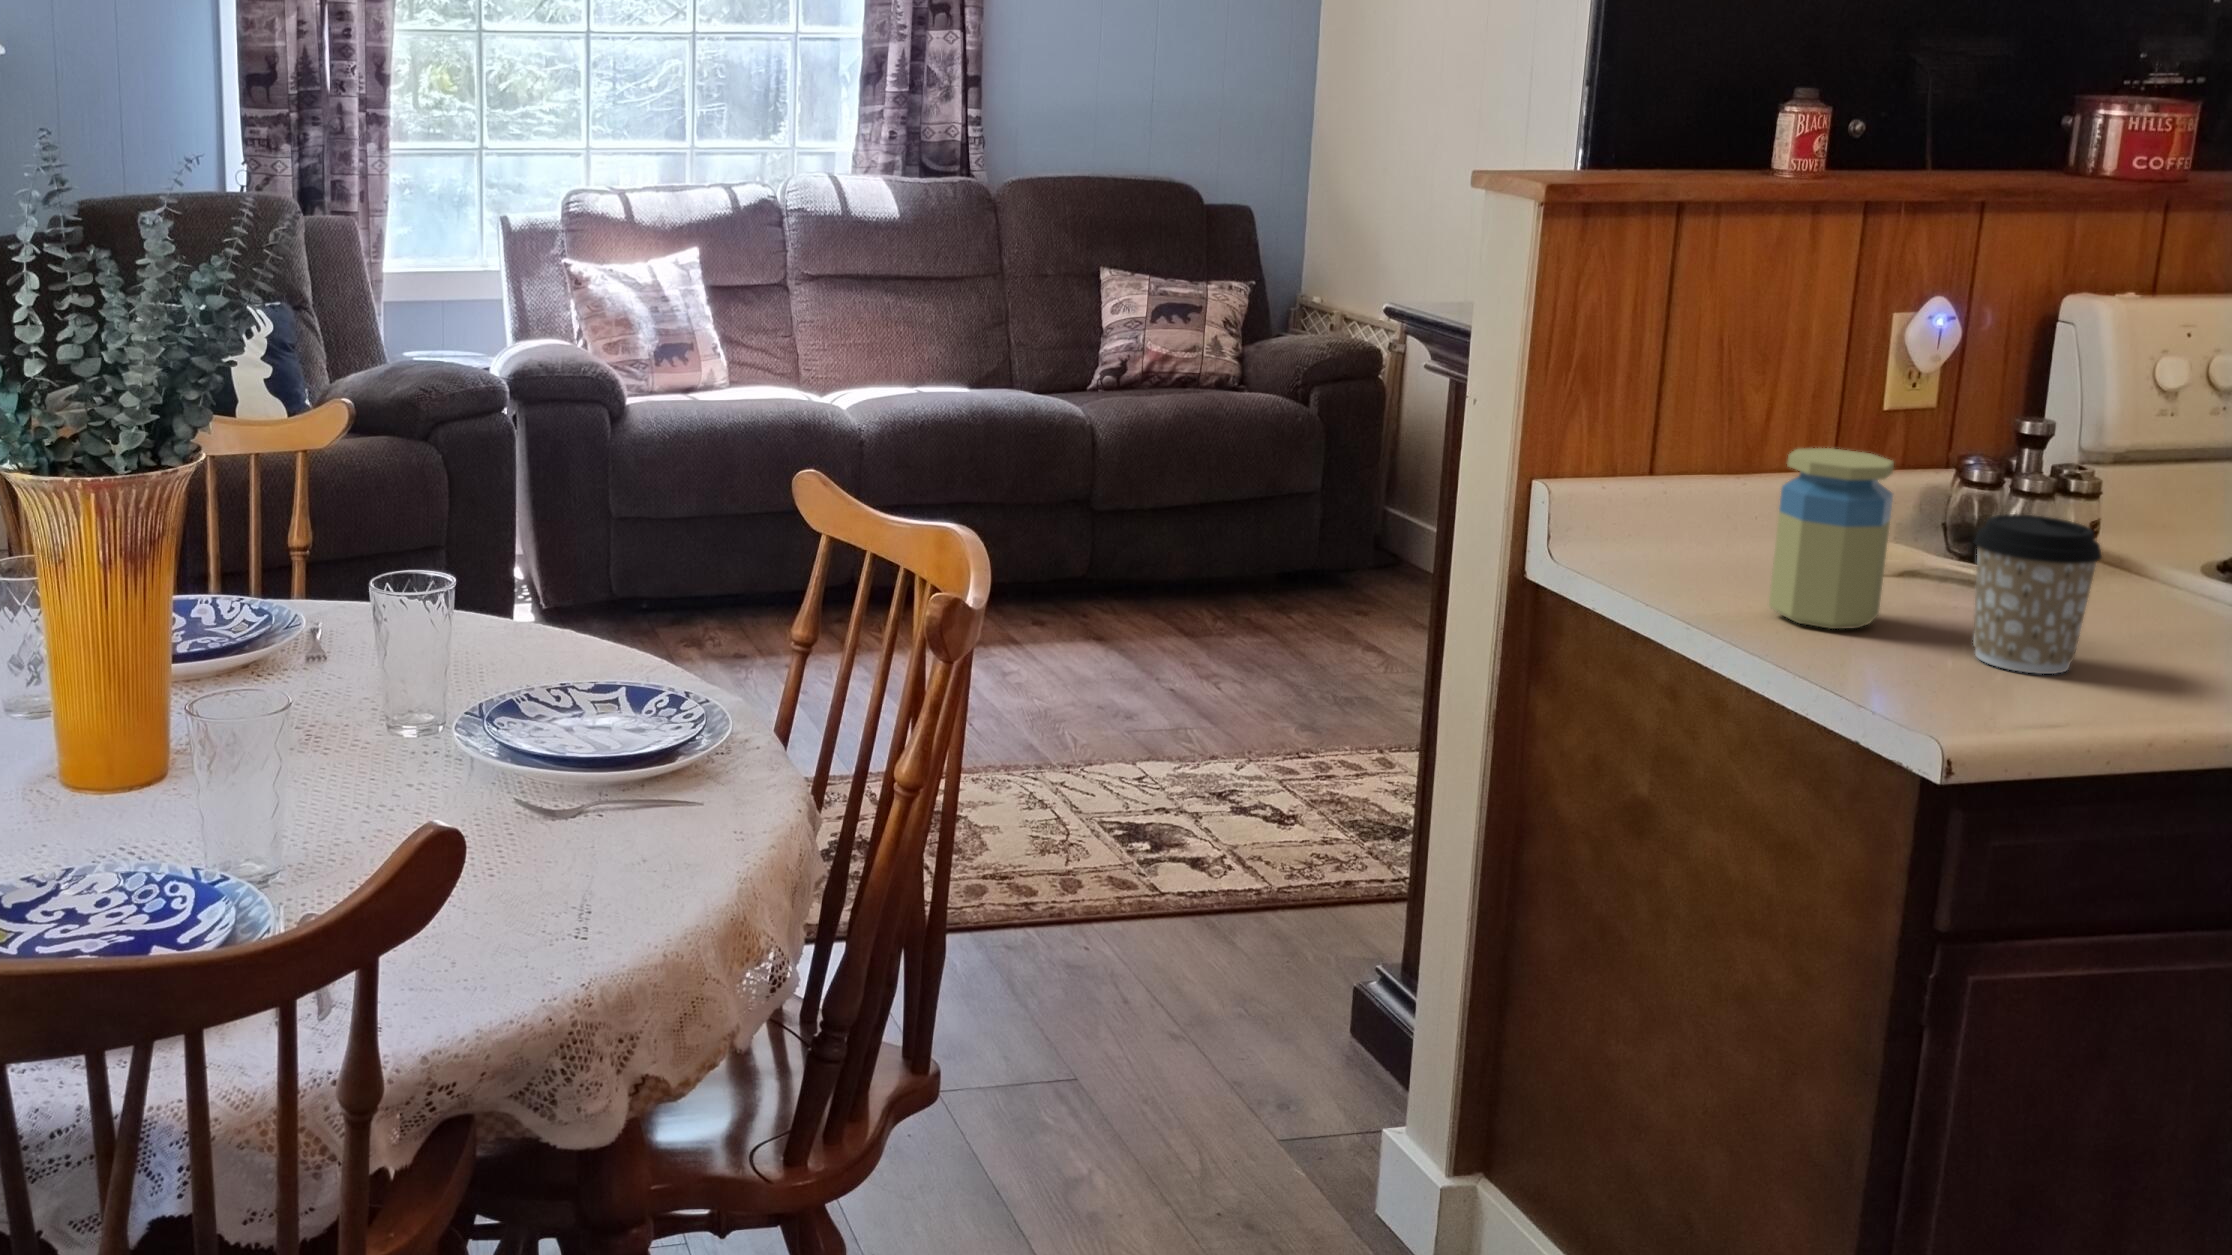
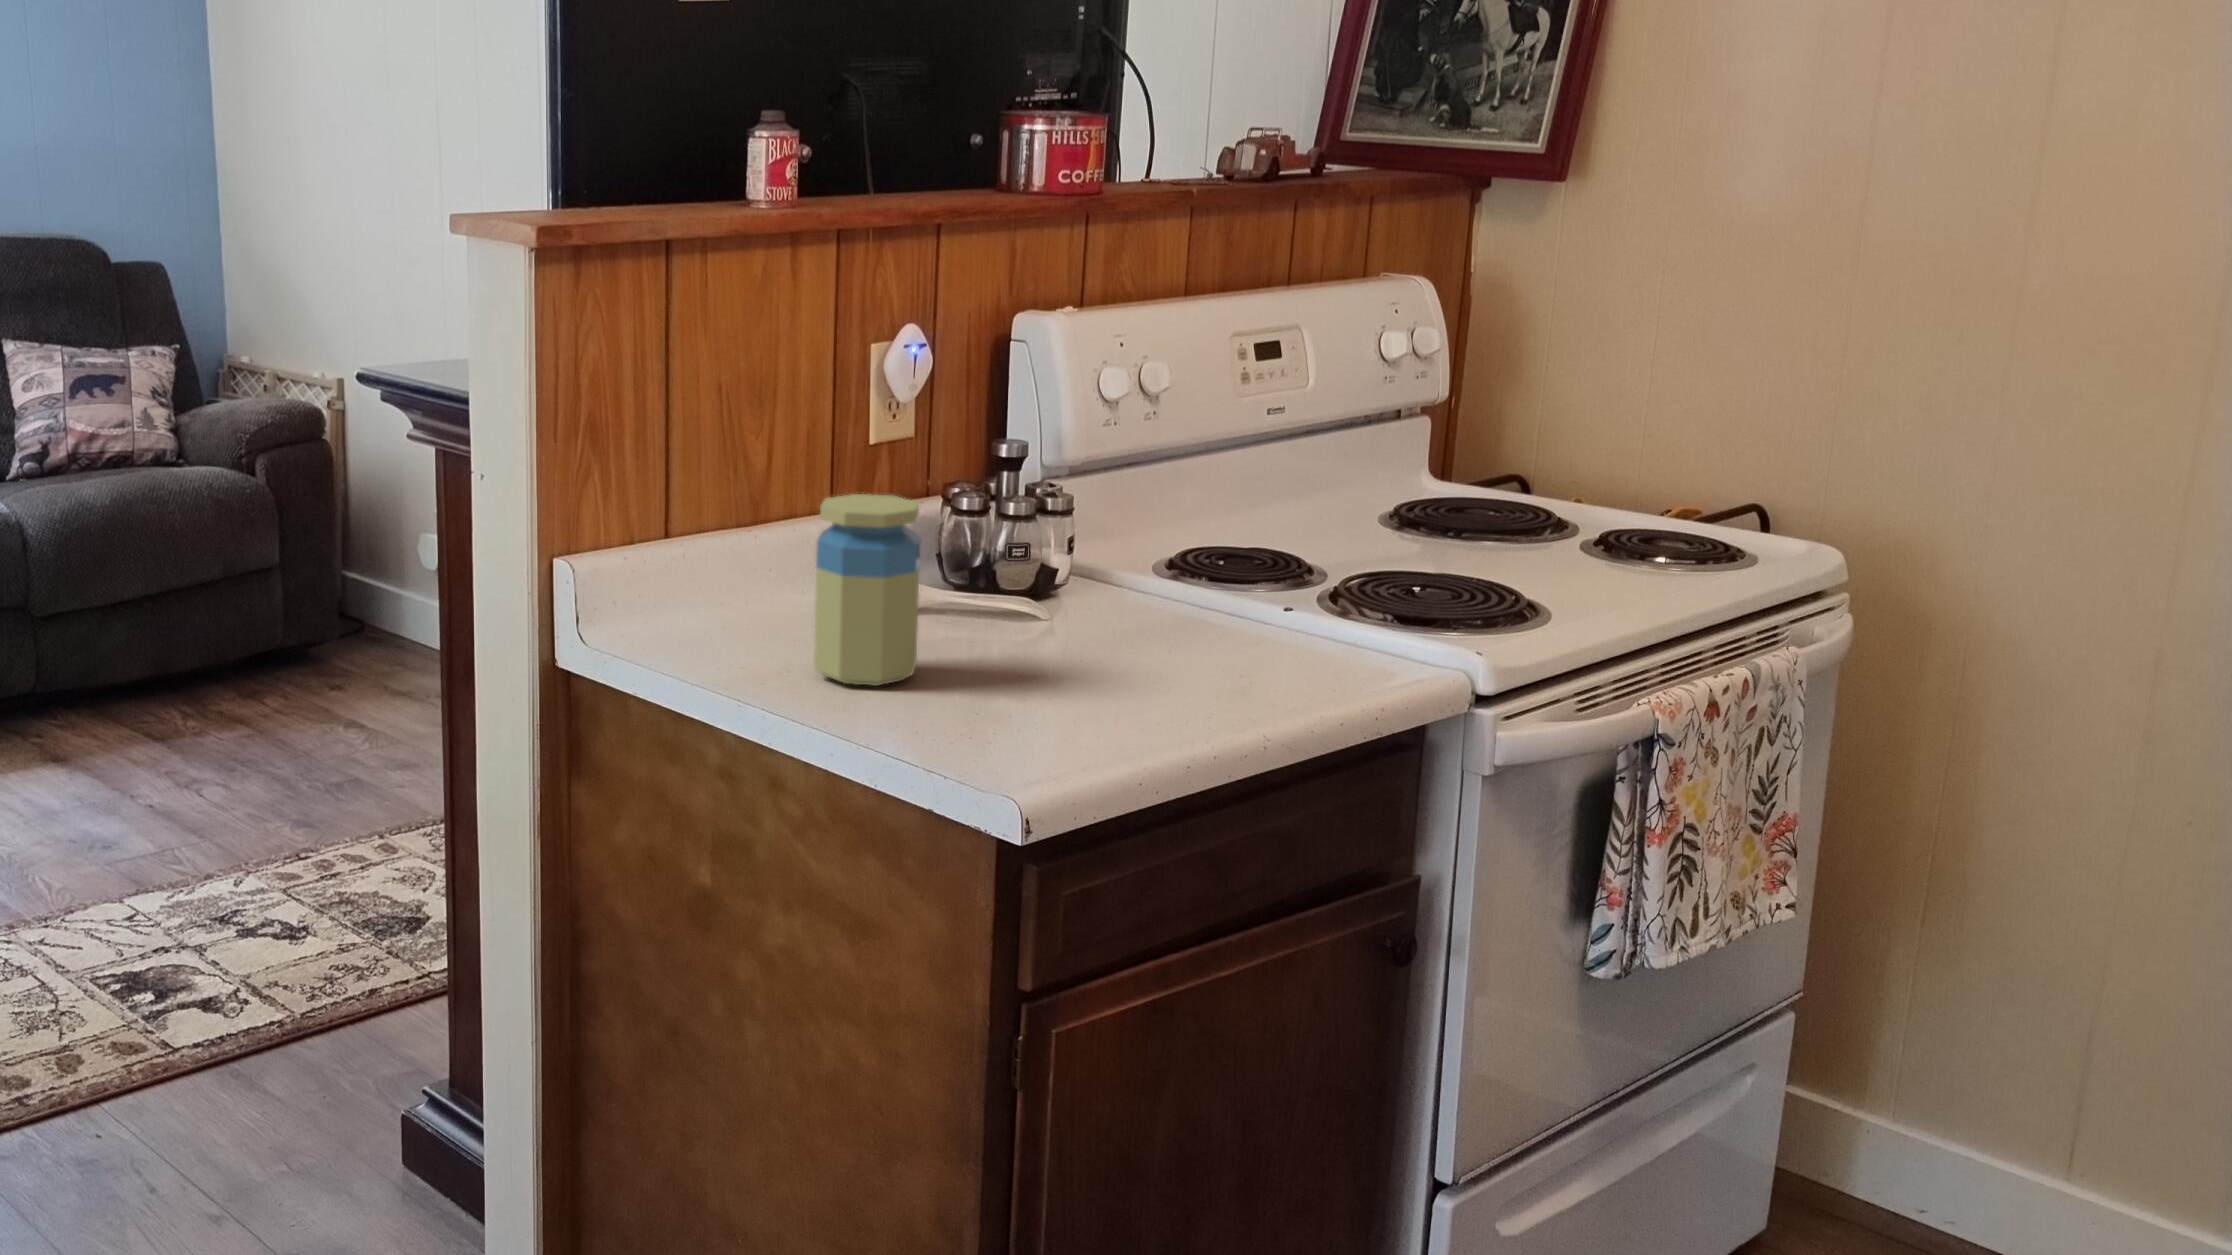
coffee cup: present [1973,514,2102,674] -> none [1004,545,1120,707]

